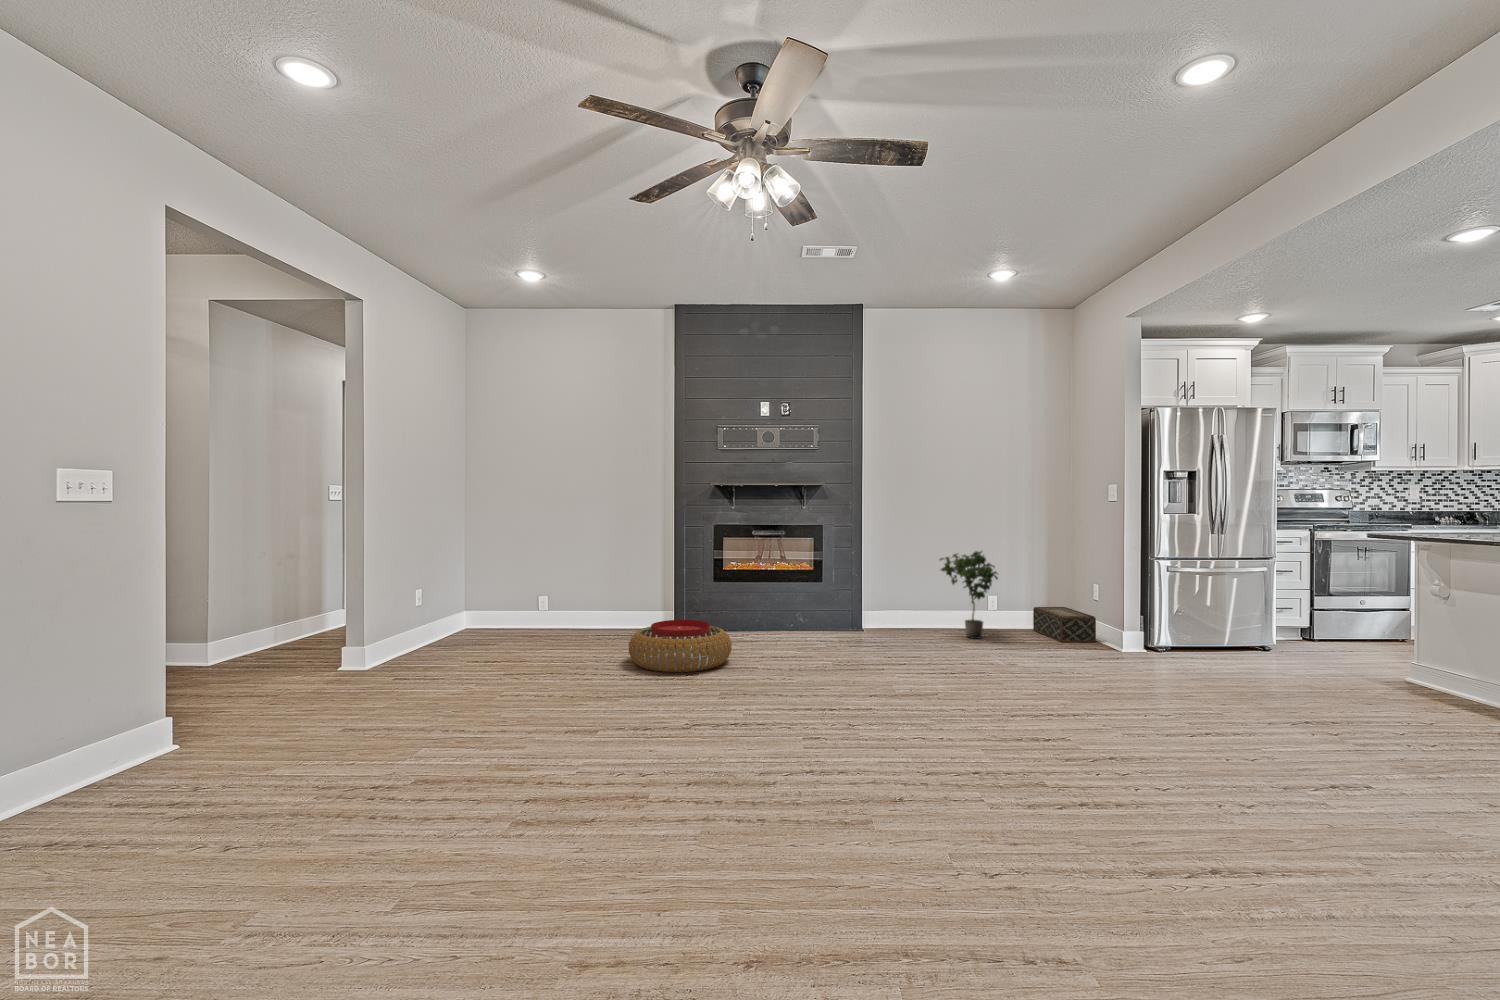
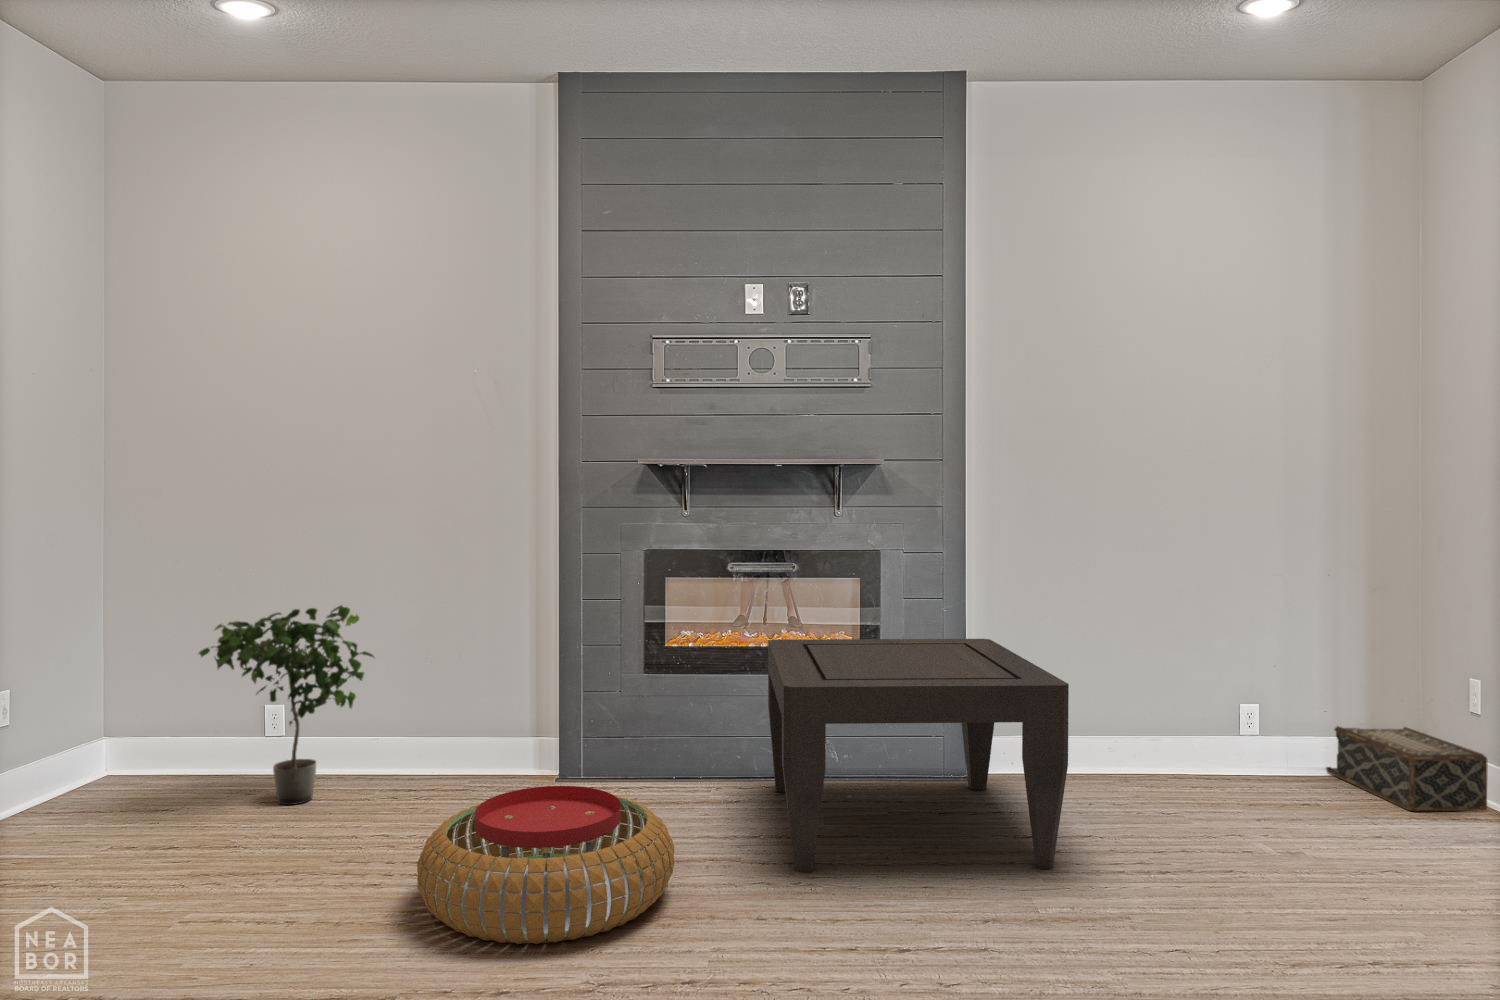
potted plant: present [940,551,998,639] -> present [199,606,374,805]
coffee table: none [771,566,897,657] -> present [768,639,1069,872]

